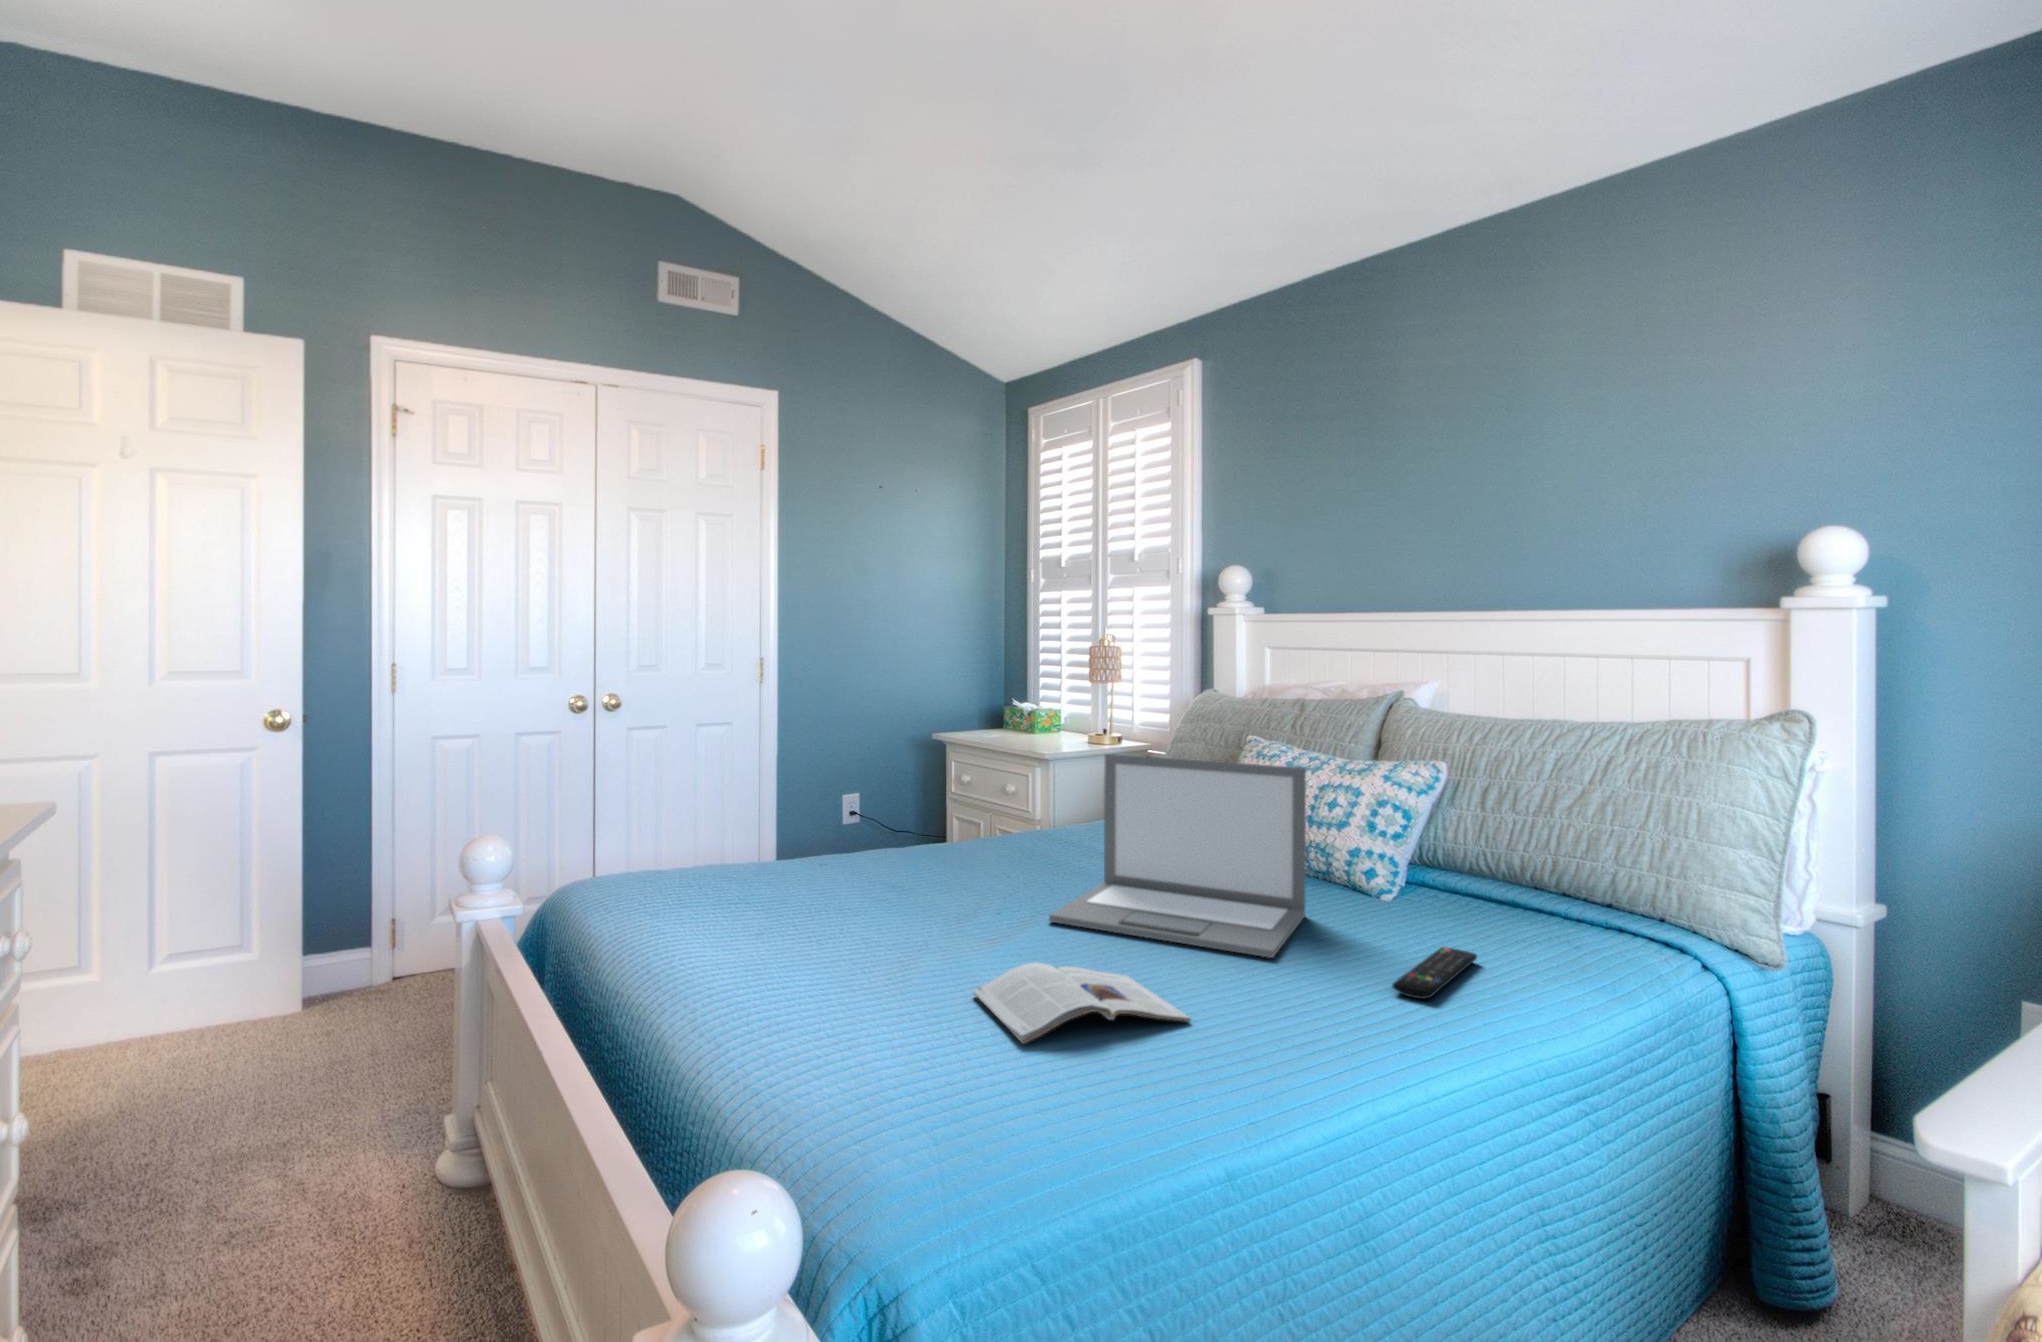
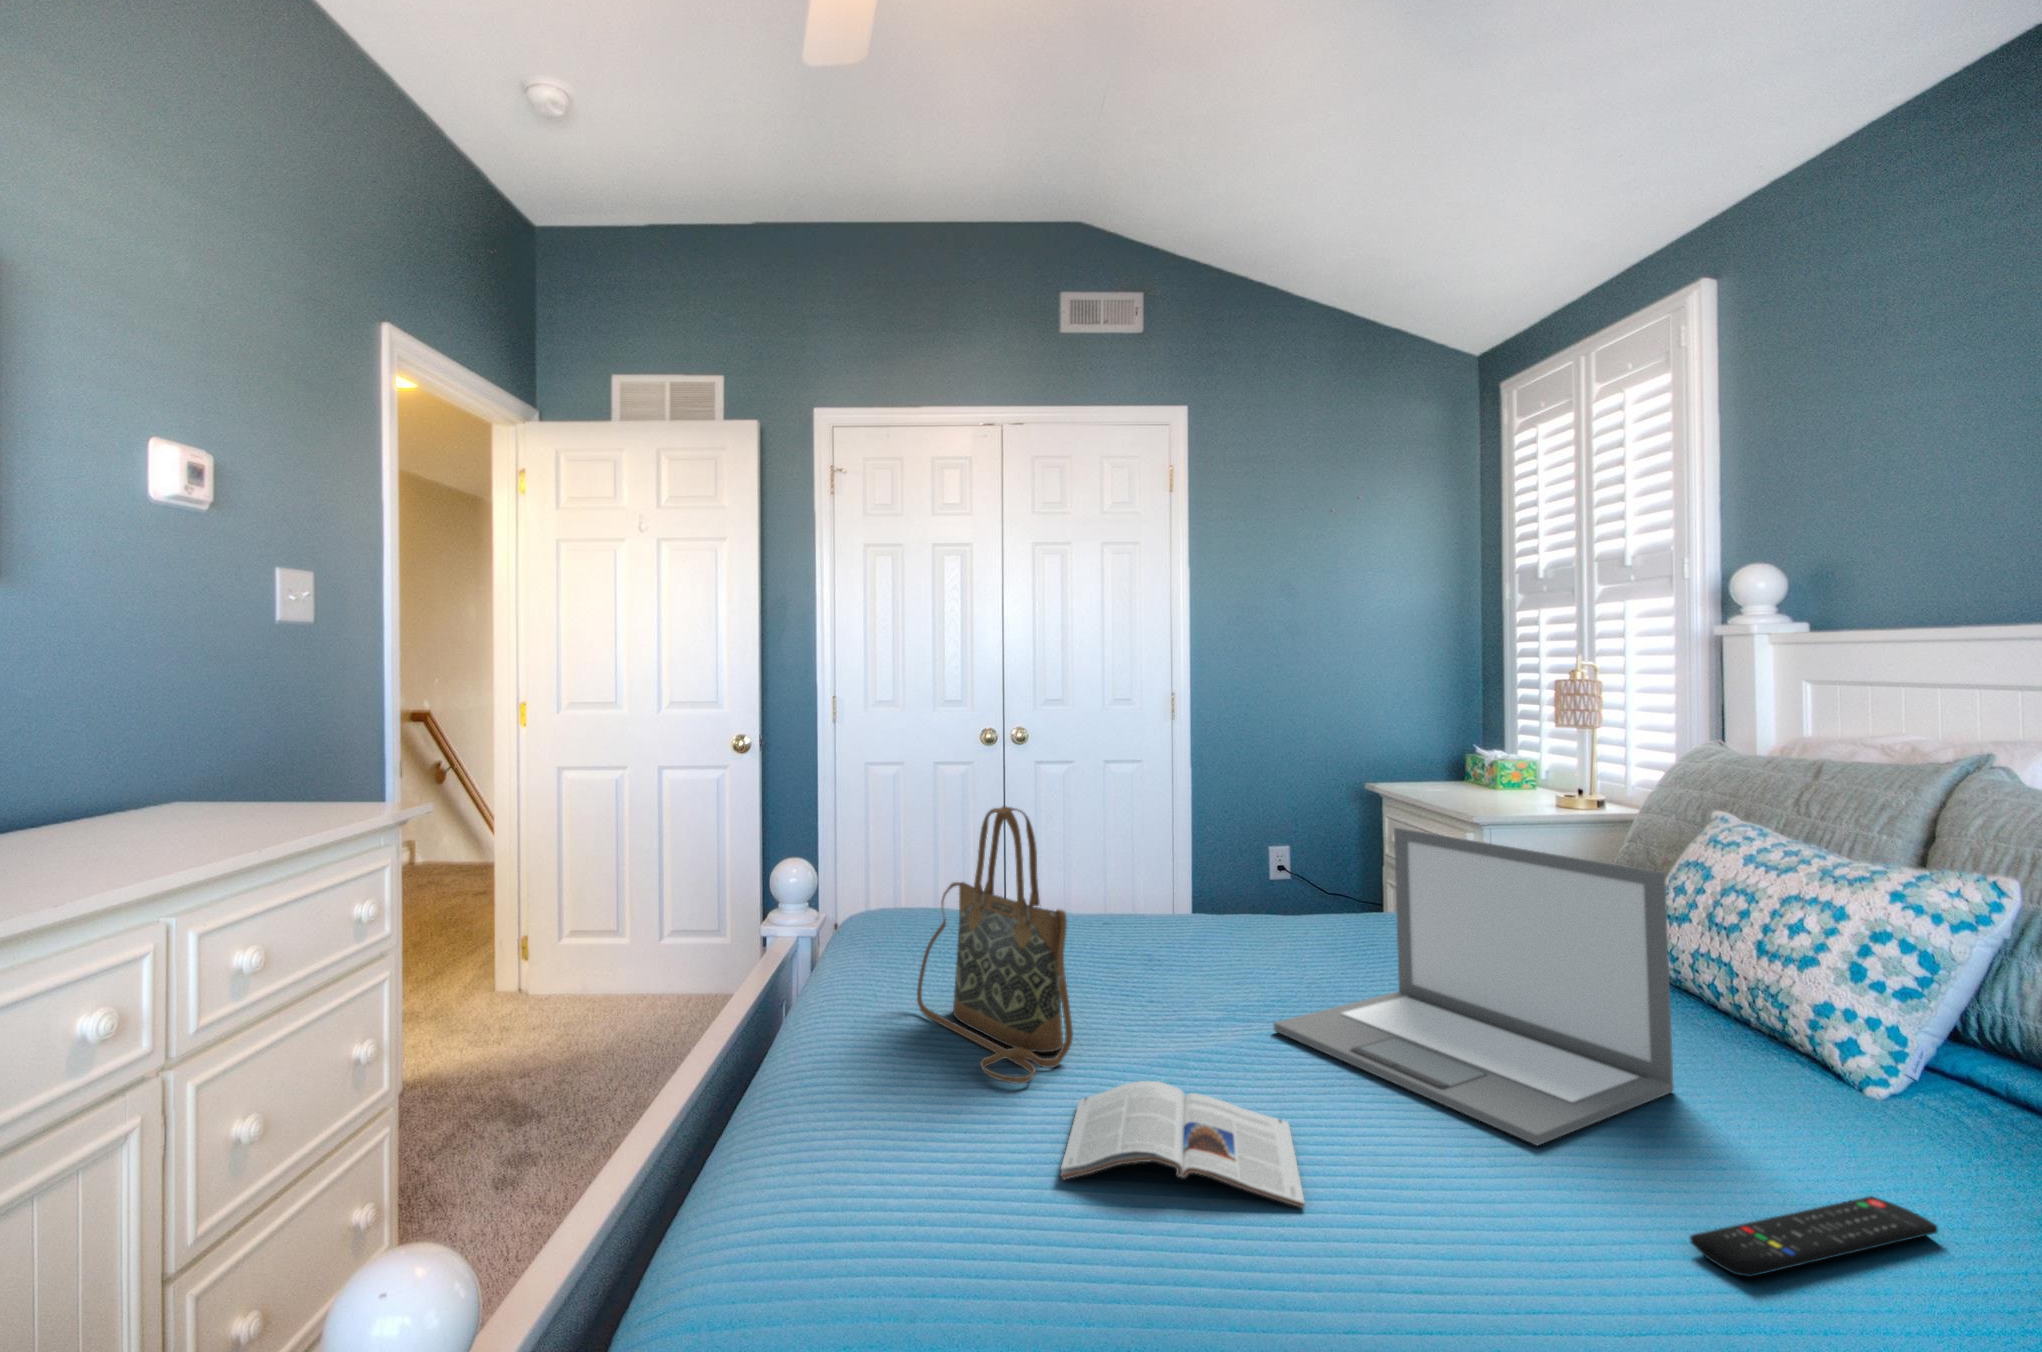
handbag: none [742,748,930,992] -> present [917,806,1073,1083]

